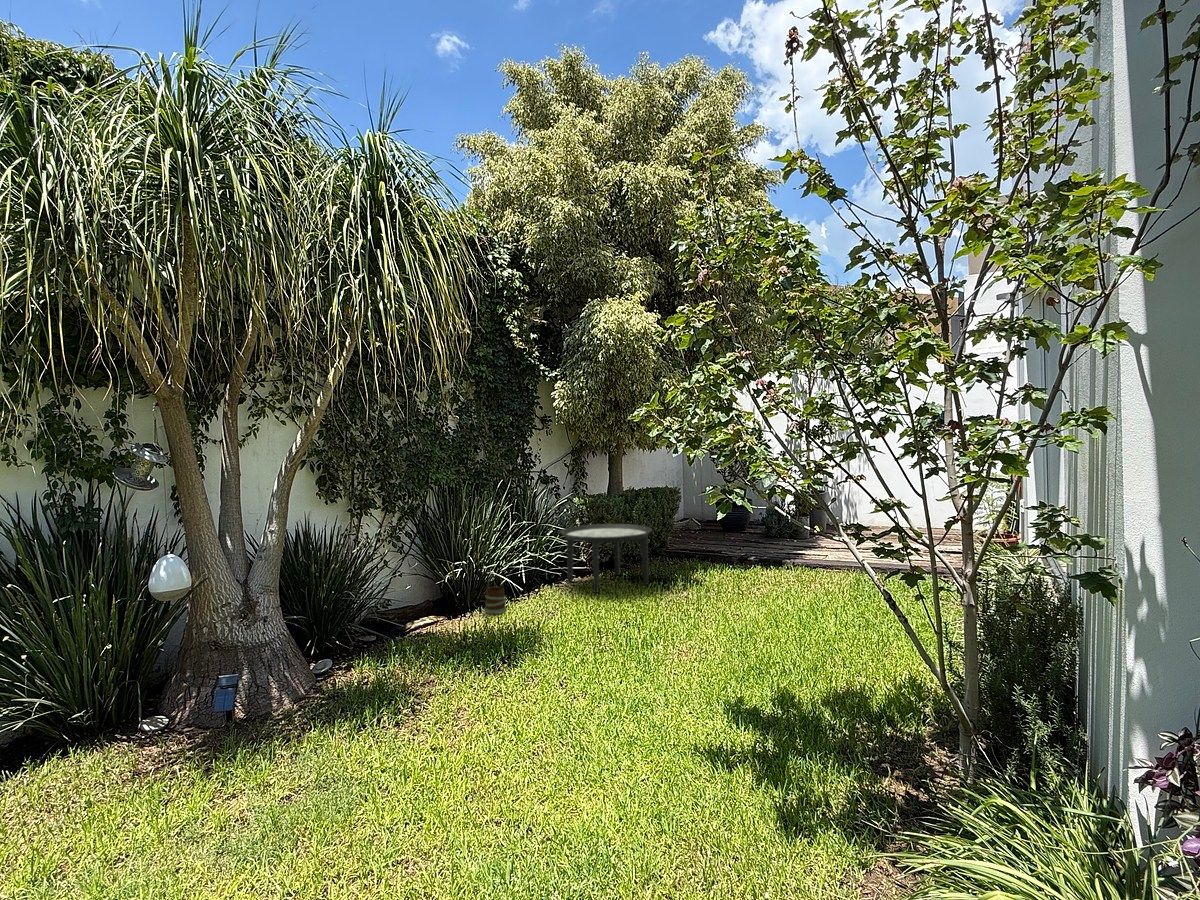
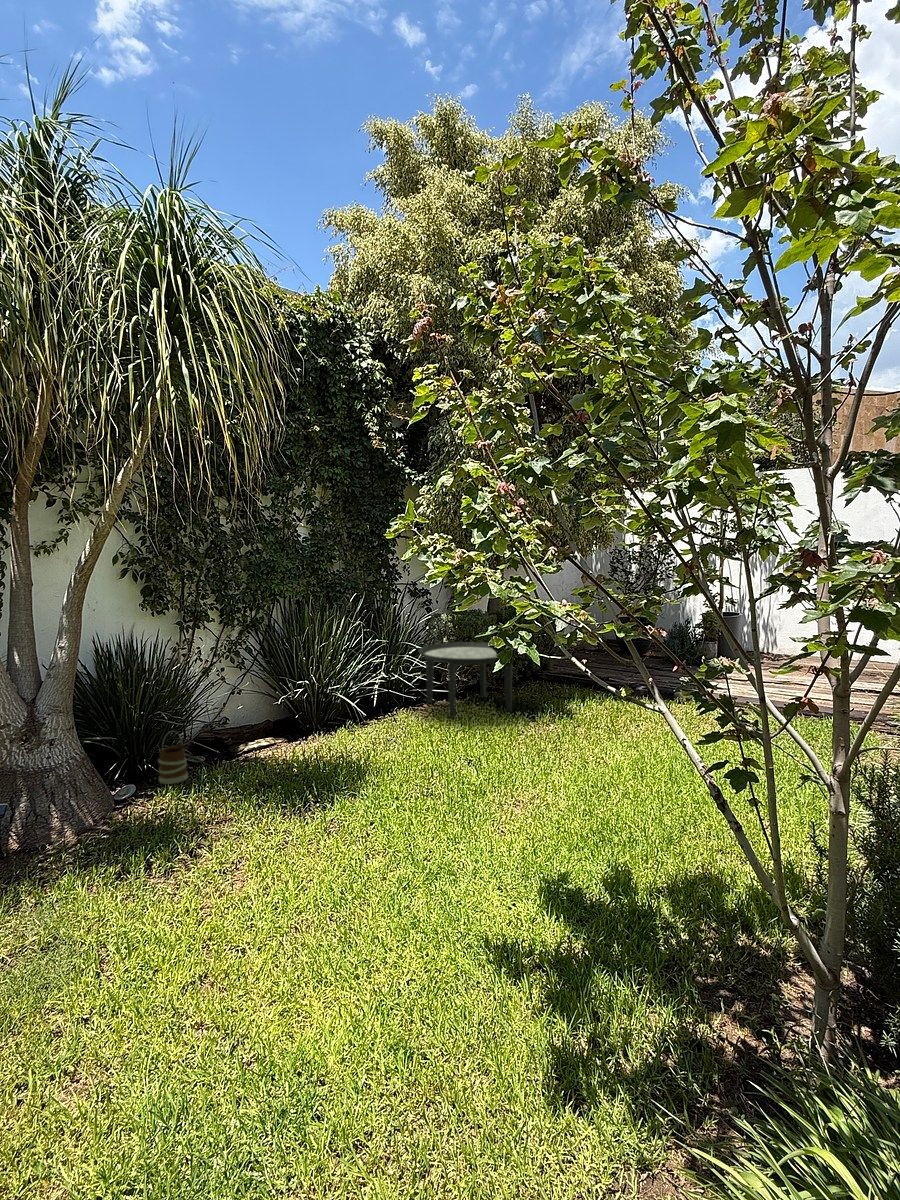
wooden bucket: present [485,584,506,614] -> present [158,737,188,784]

